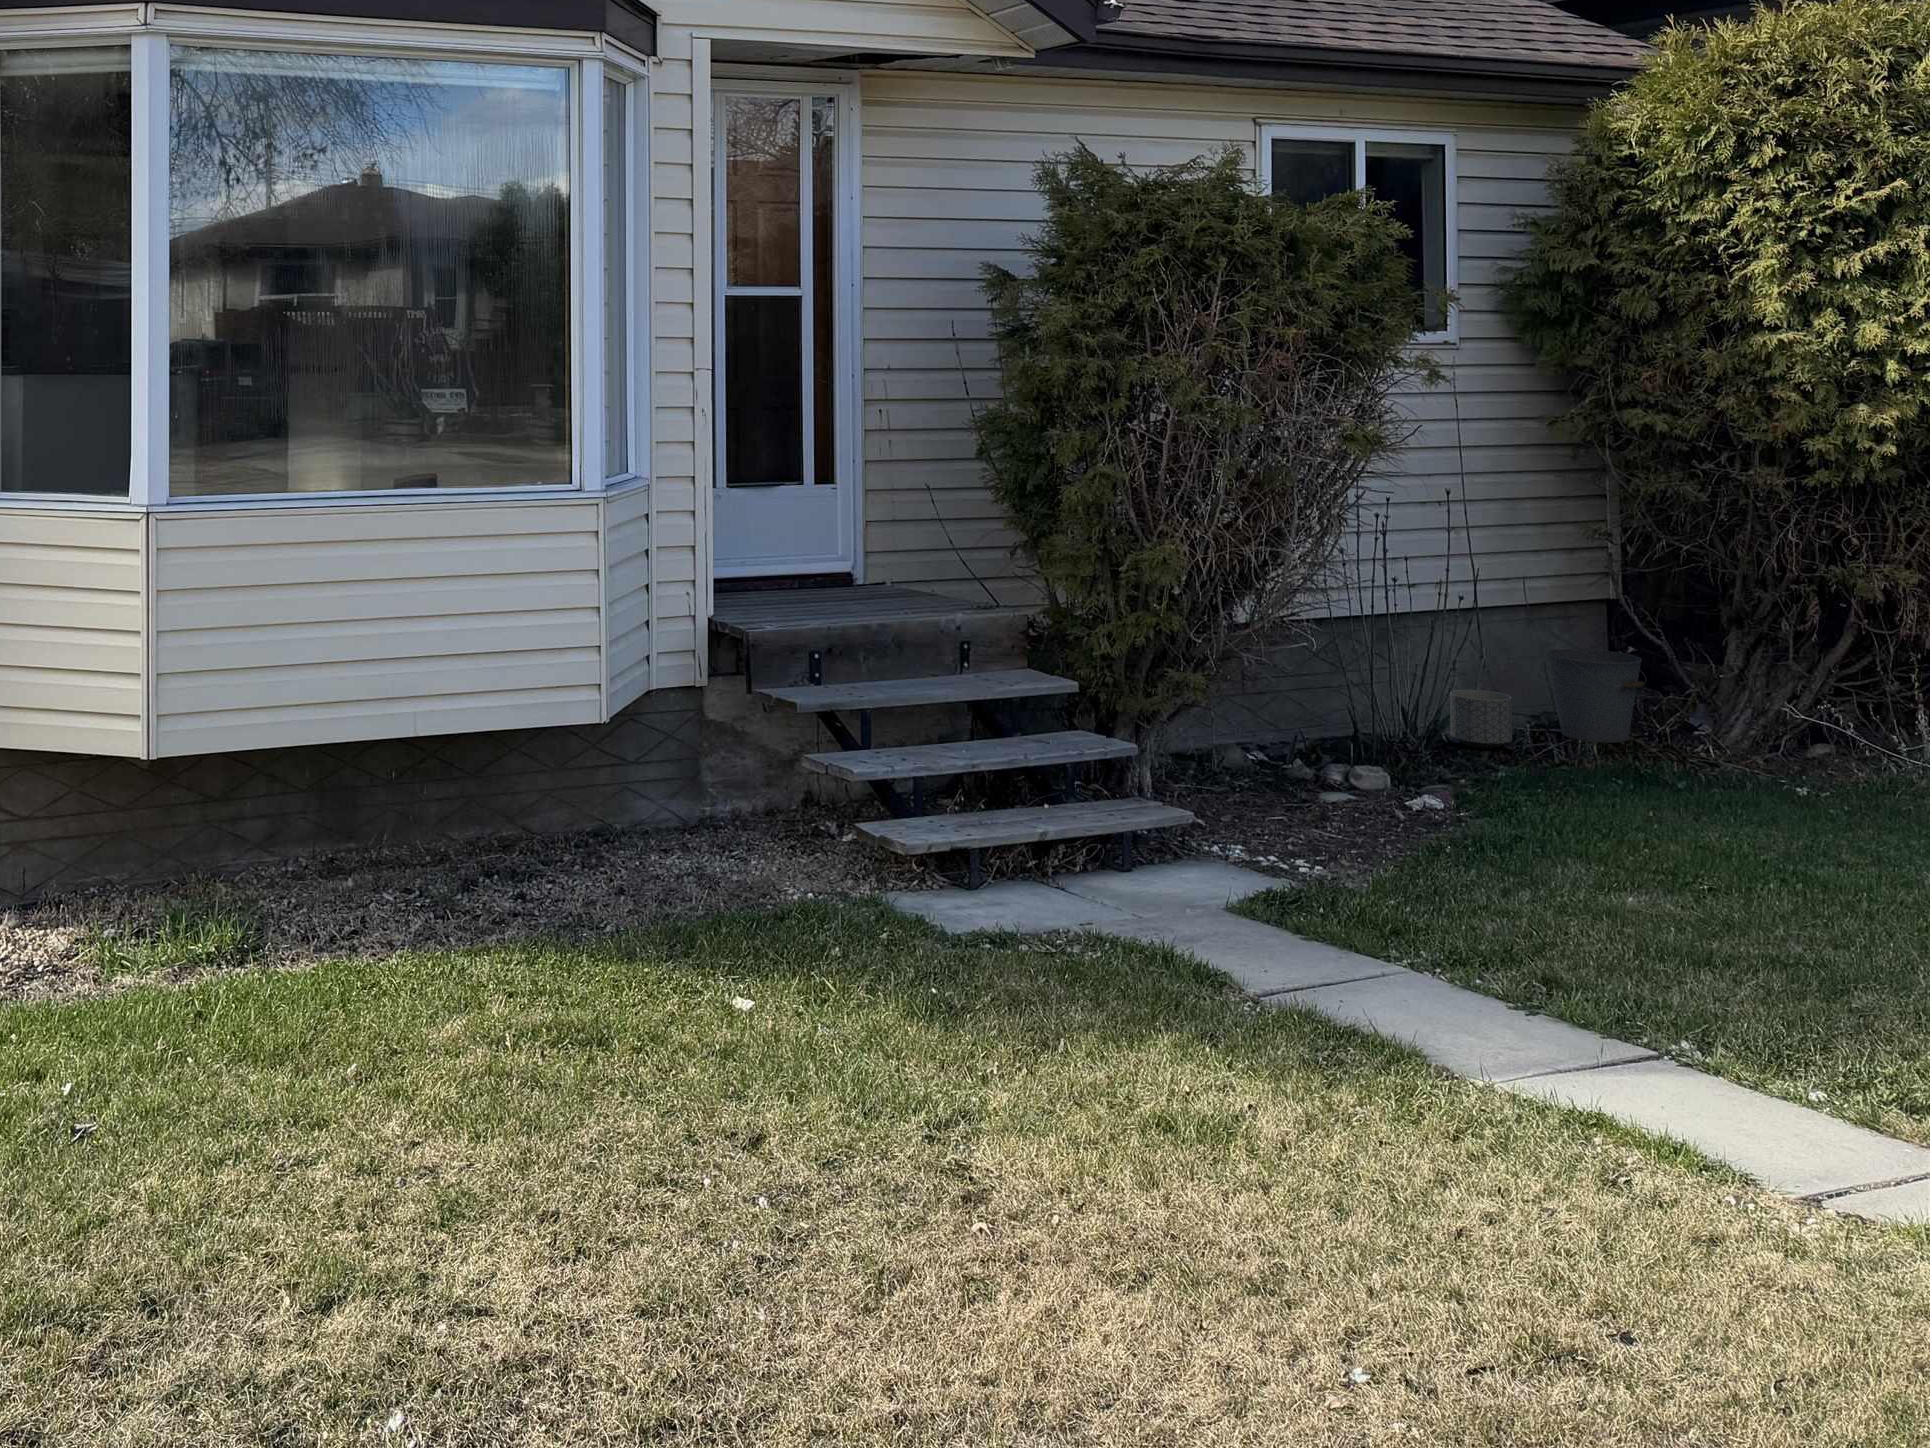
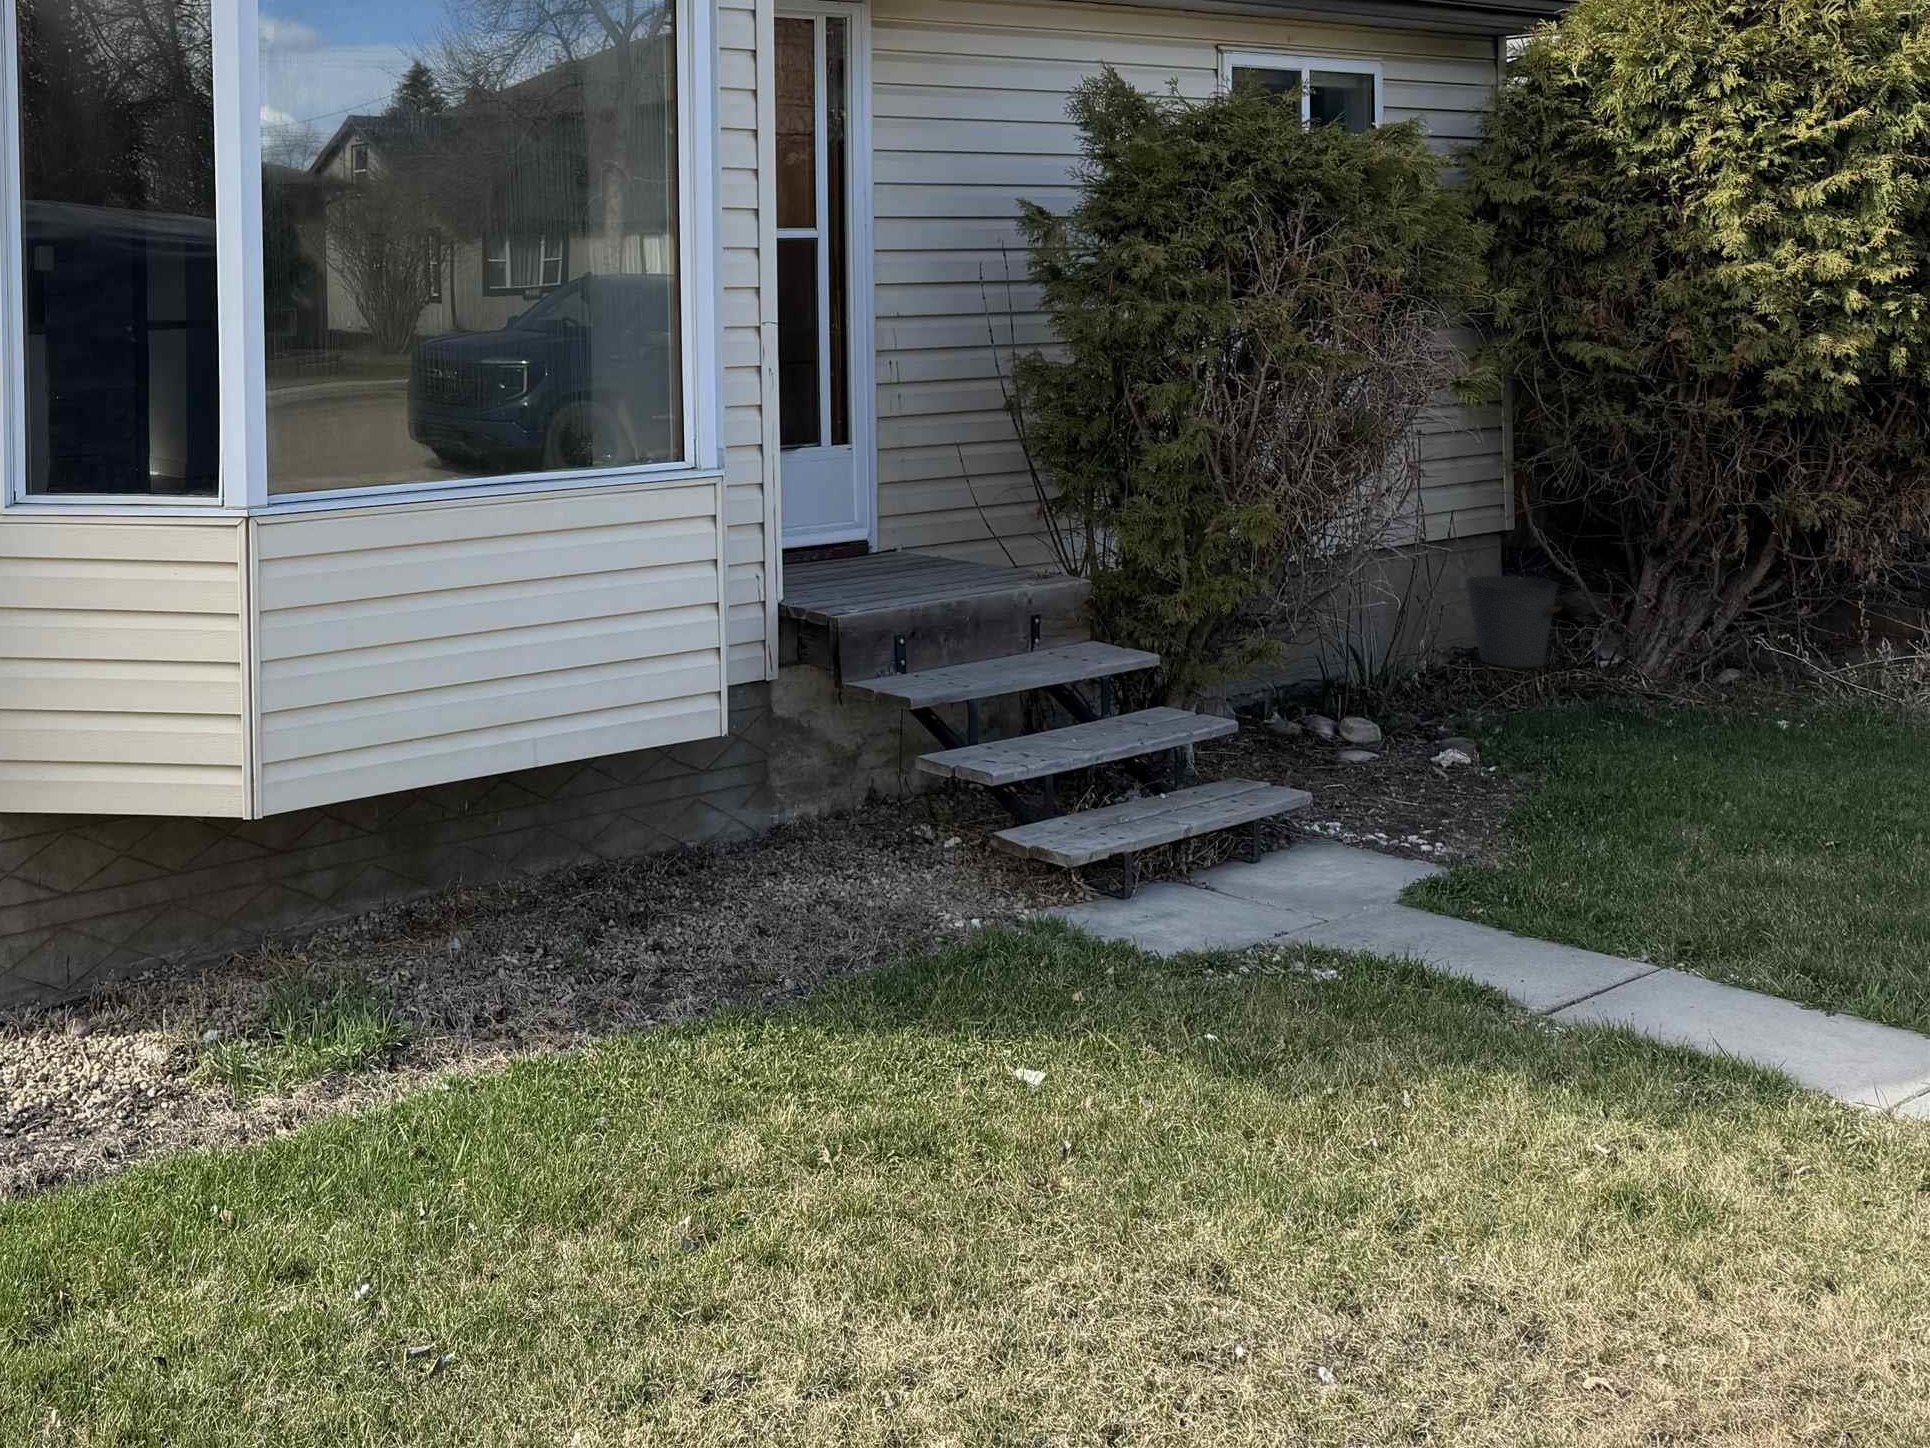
planter: present [1450,690,1512,749] -> none [1393,622,1454,681]

